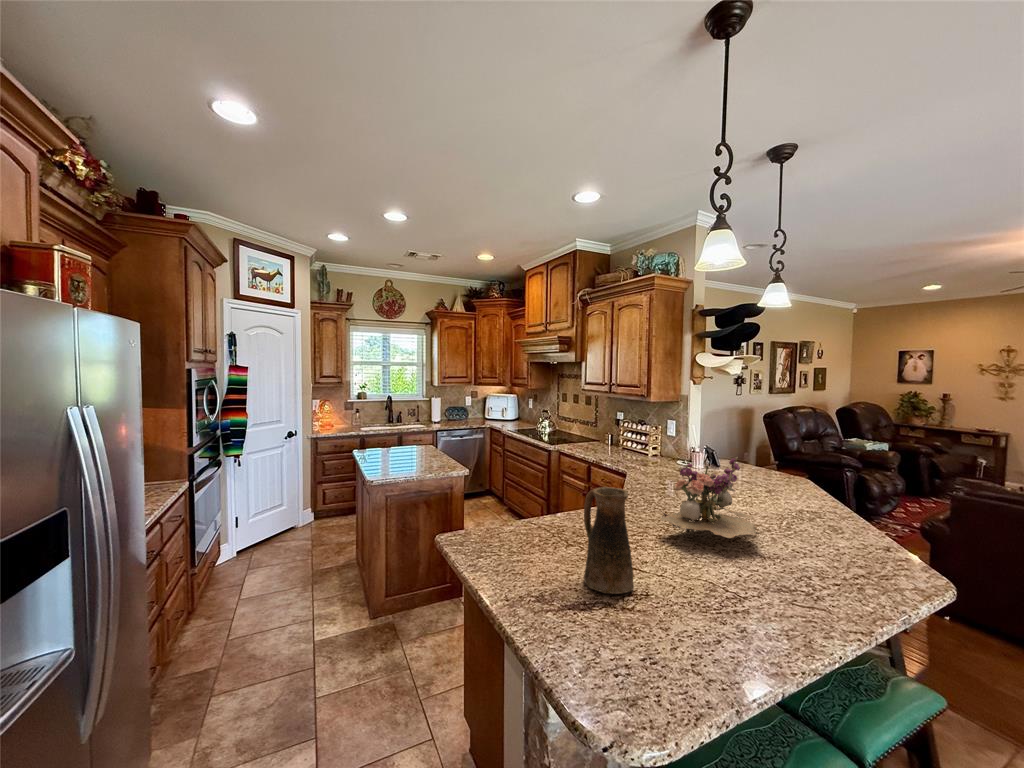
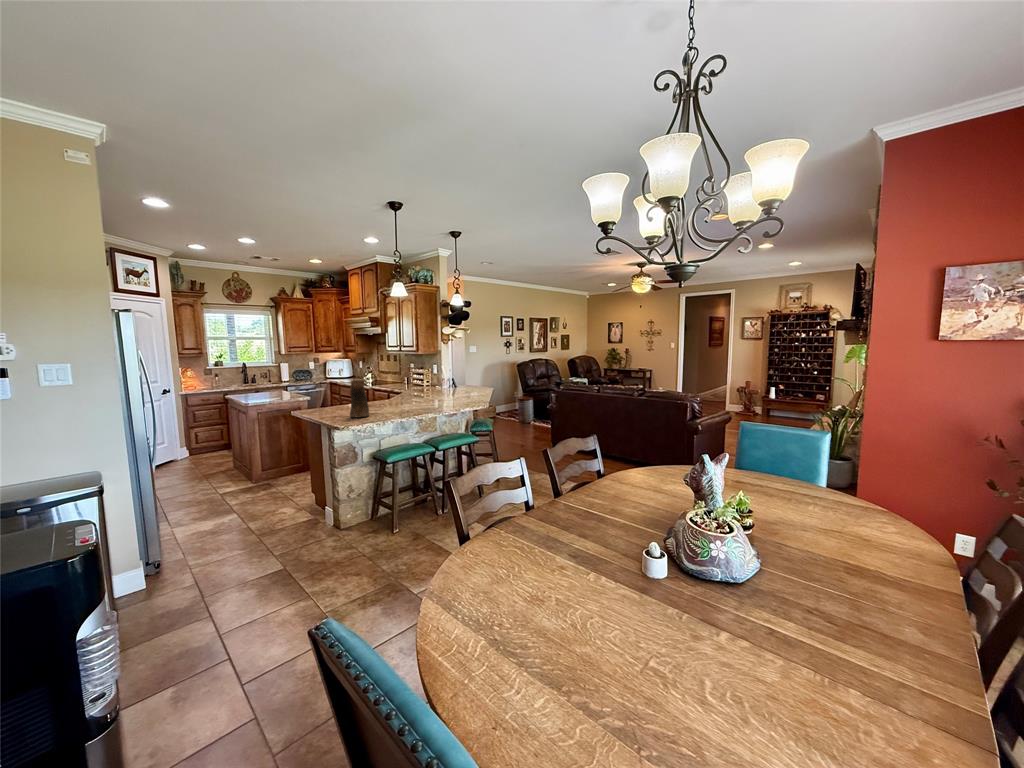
flower arrangement: present [660,457,760,538] -> none [393,371,436,405]

